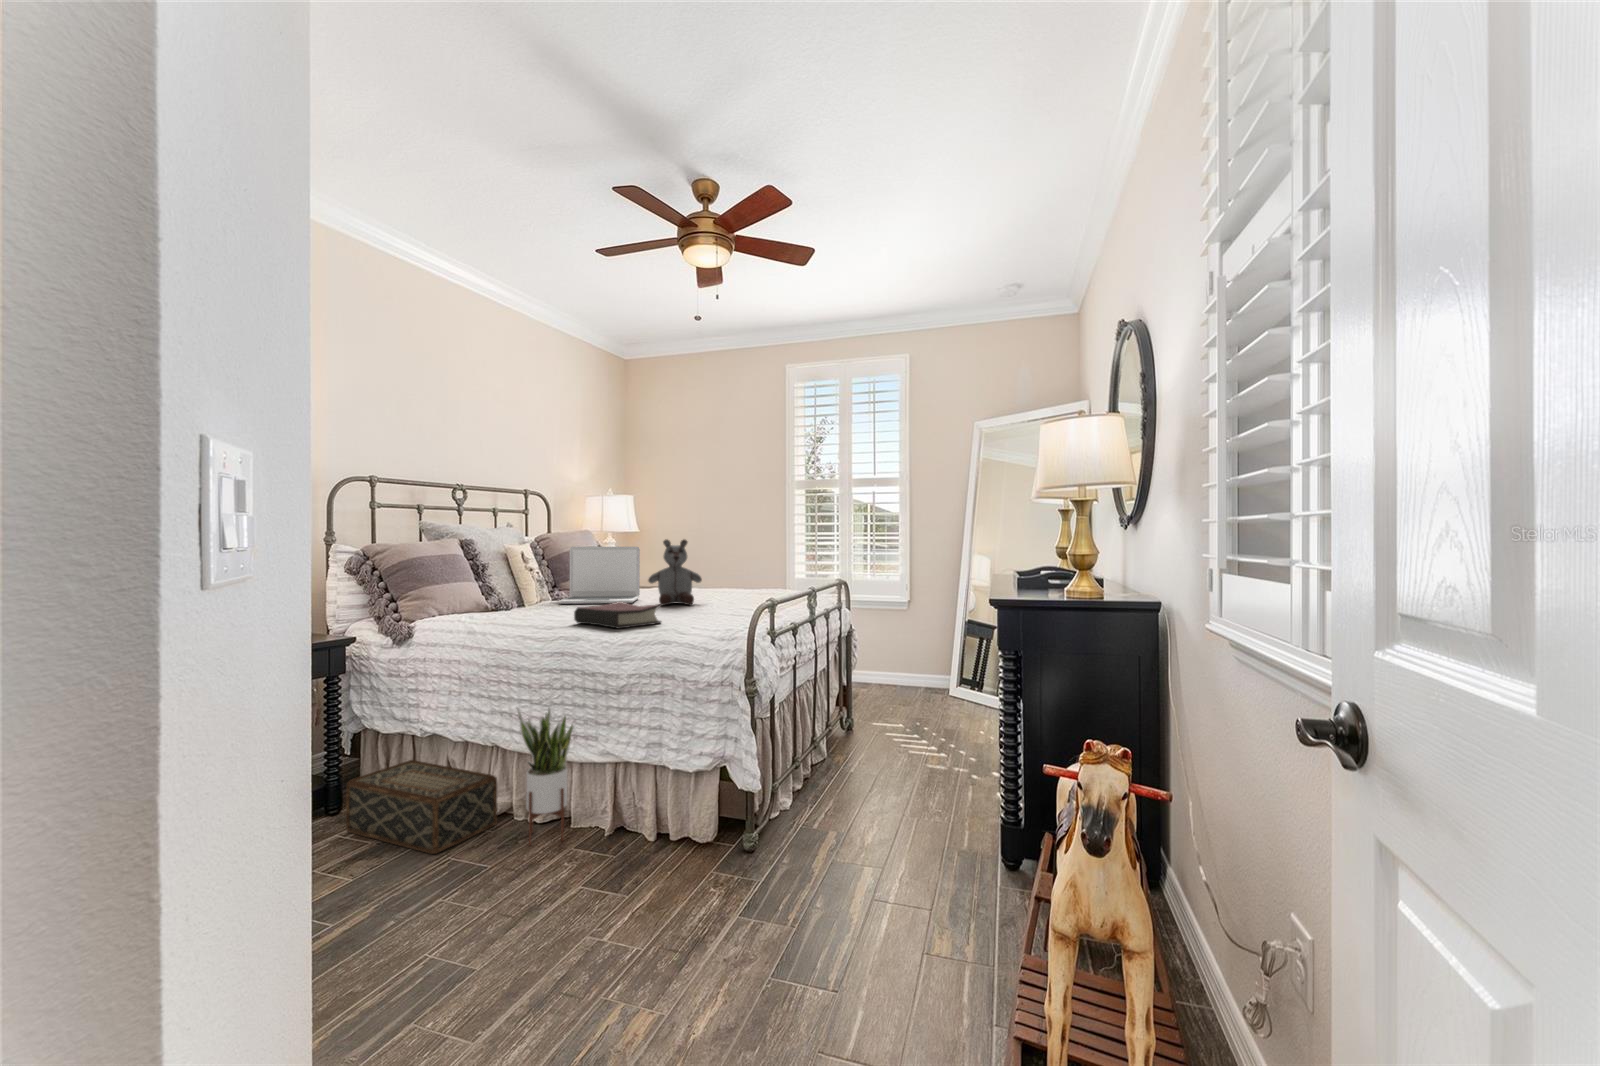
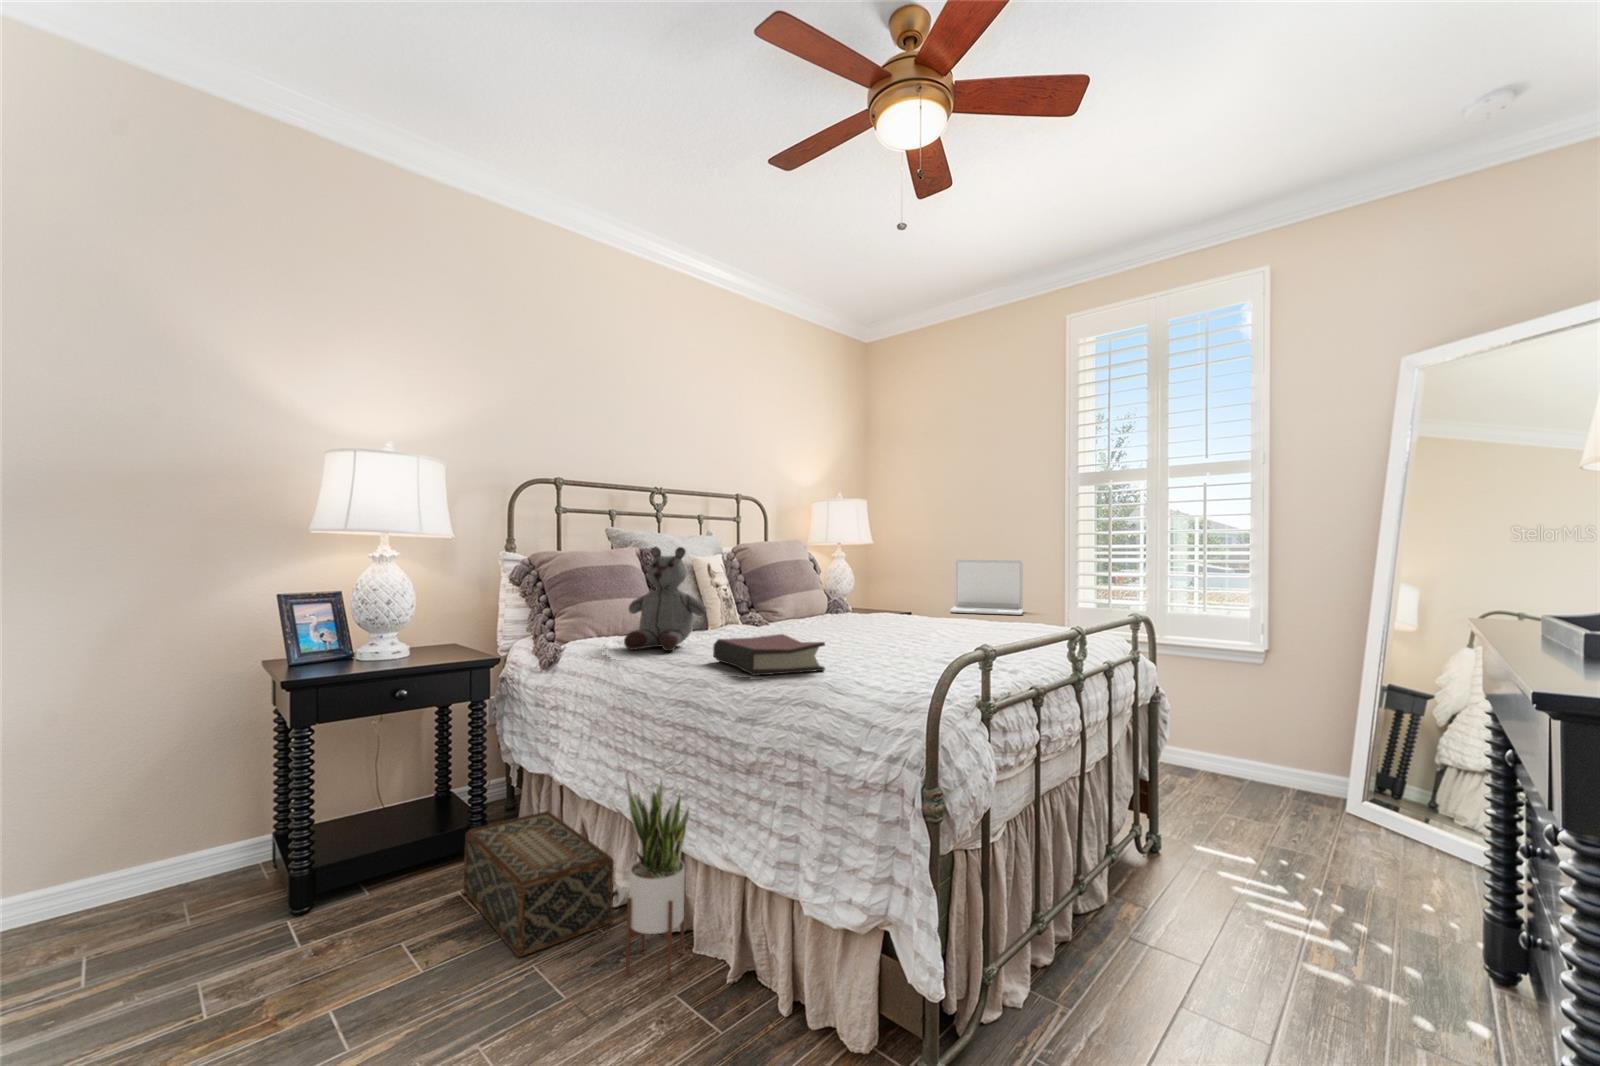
stuffed bear: present [648,540,702,605] -> present [624,547,706,651]
laptop: present [559,547,640,604] -> present [951,560,1023,615]

